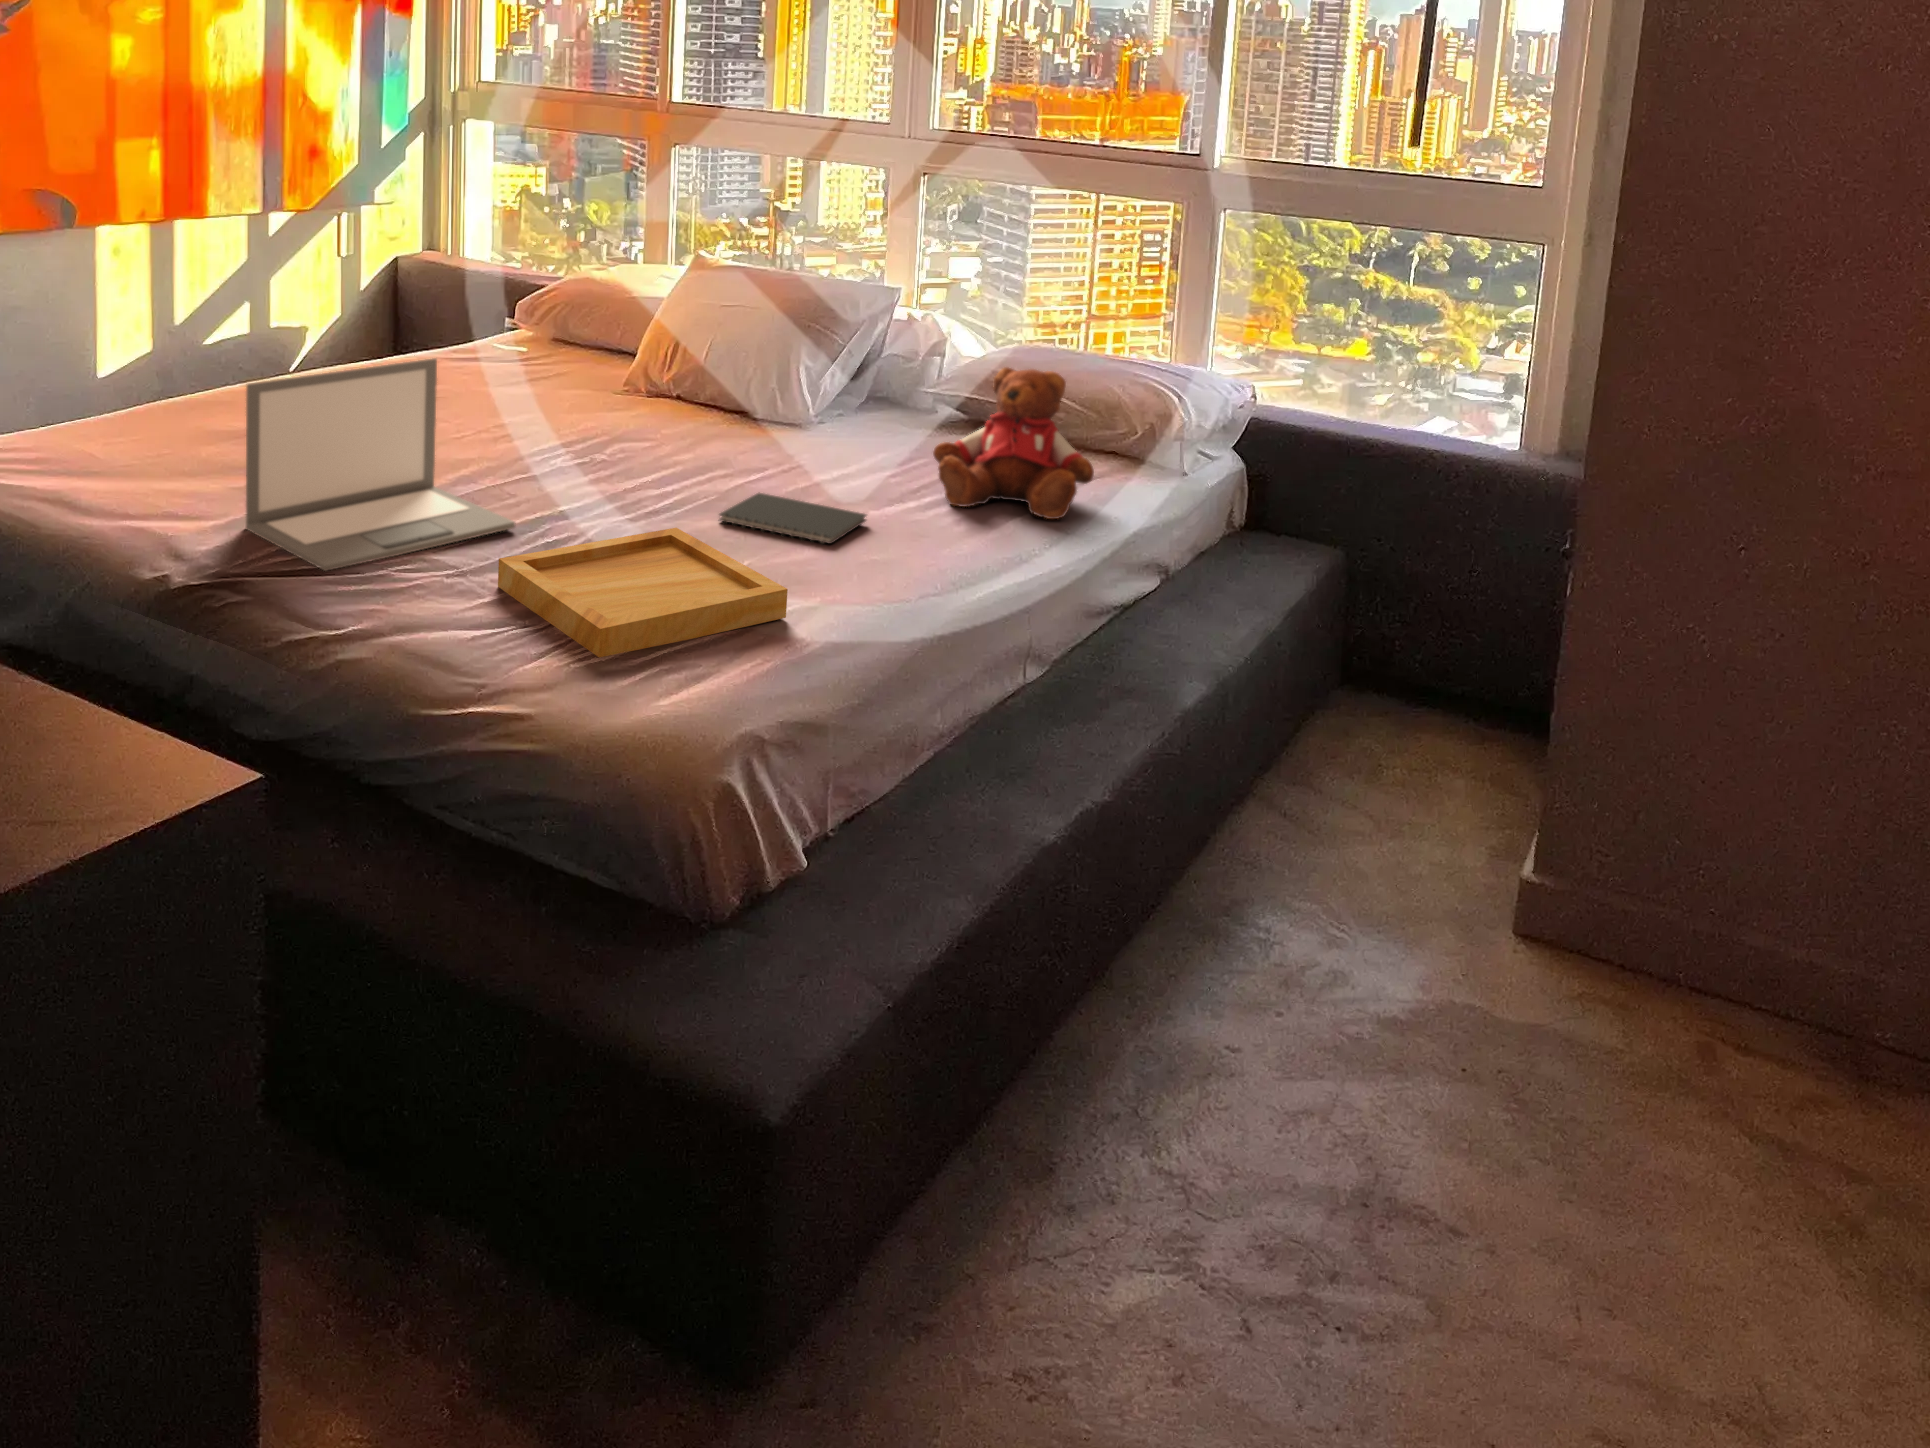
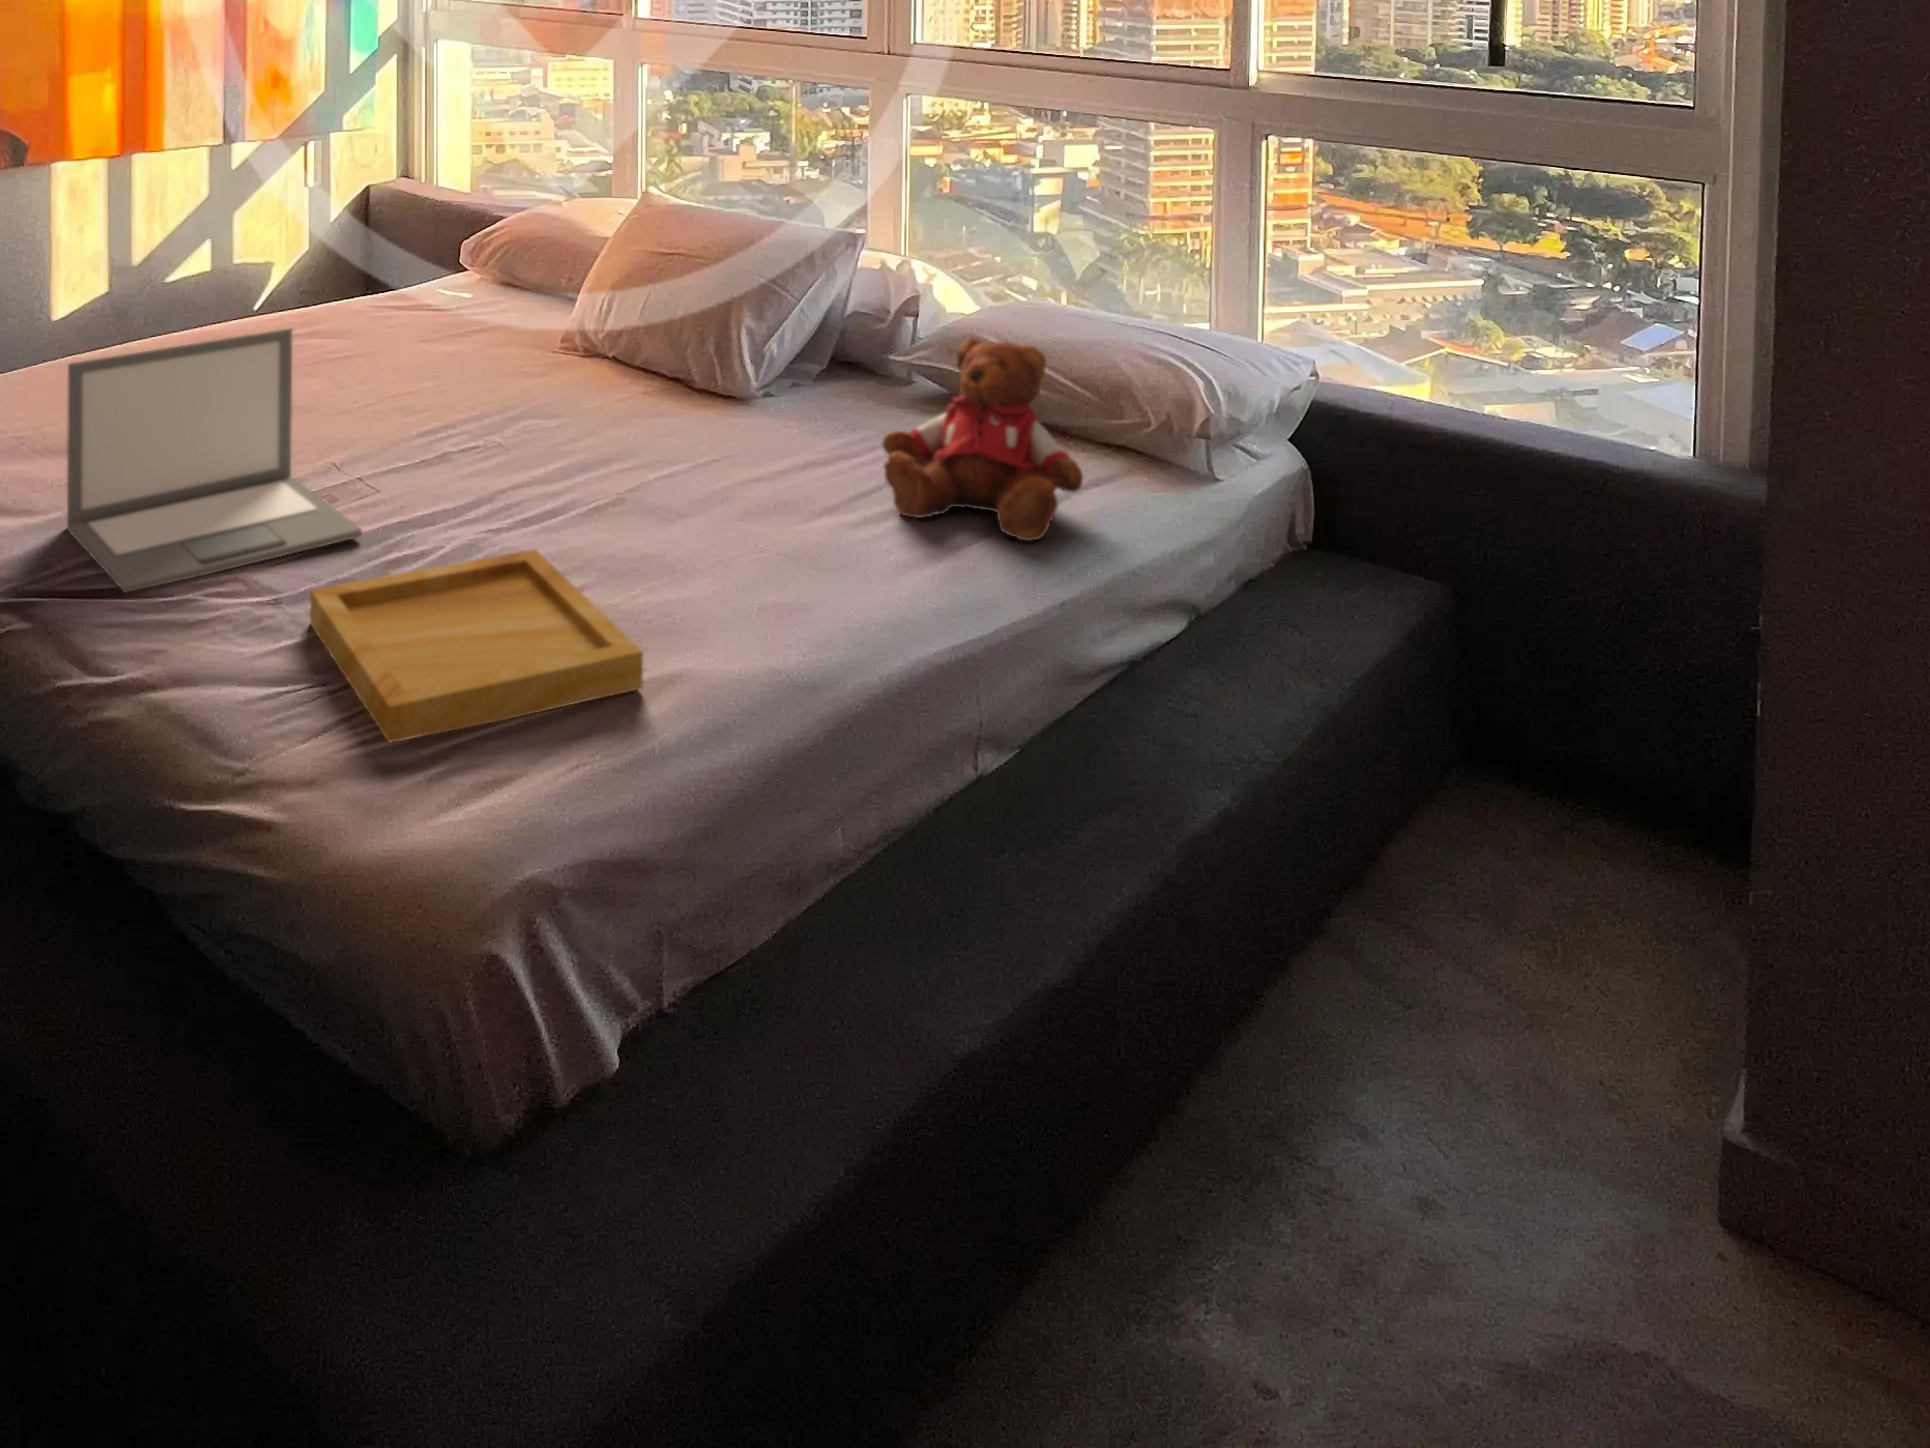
notebook: present [719,493,866,544] -> none [605,493,787,572]

